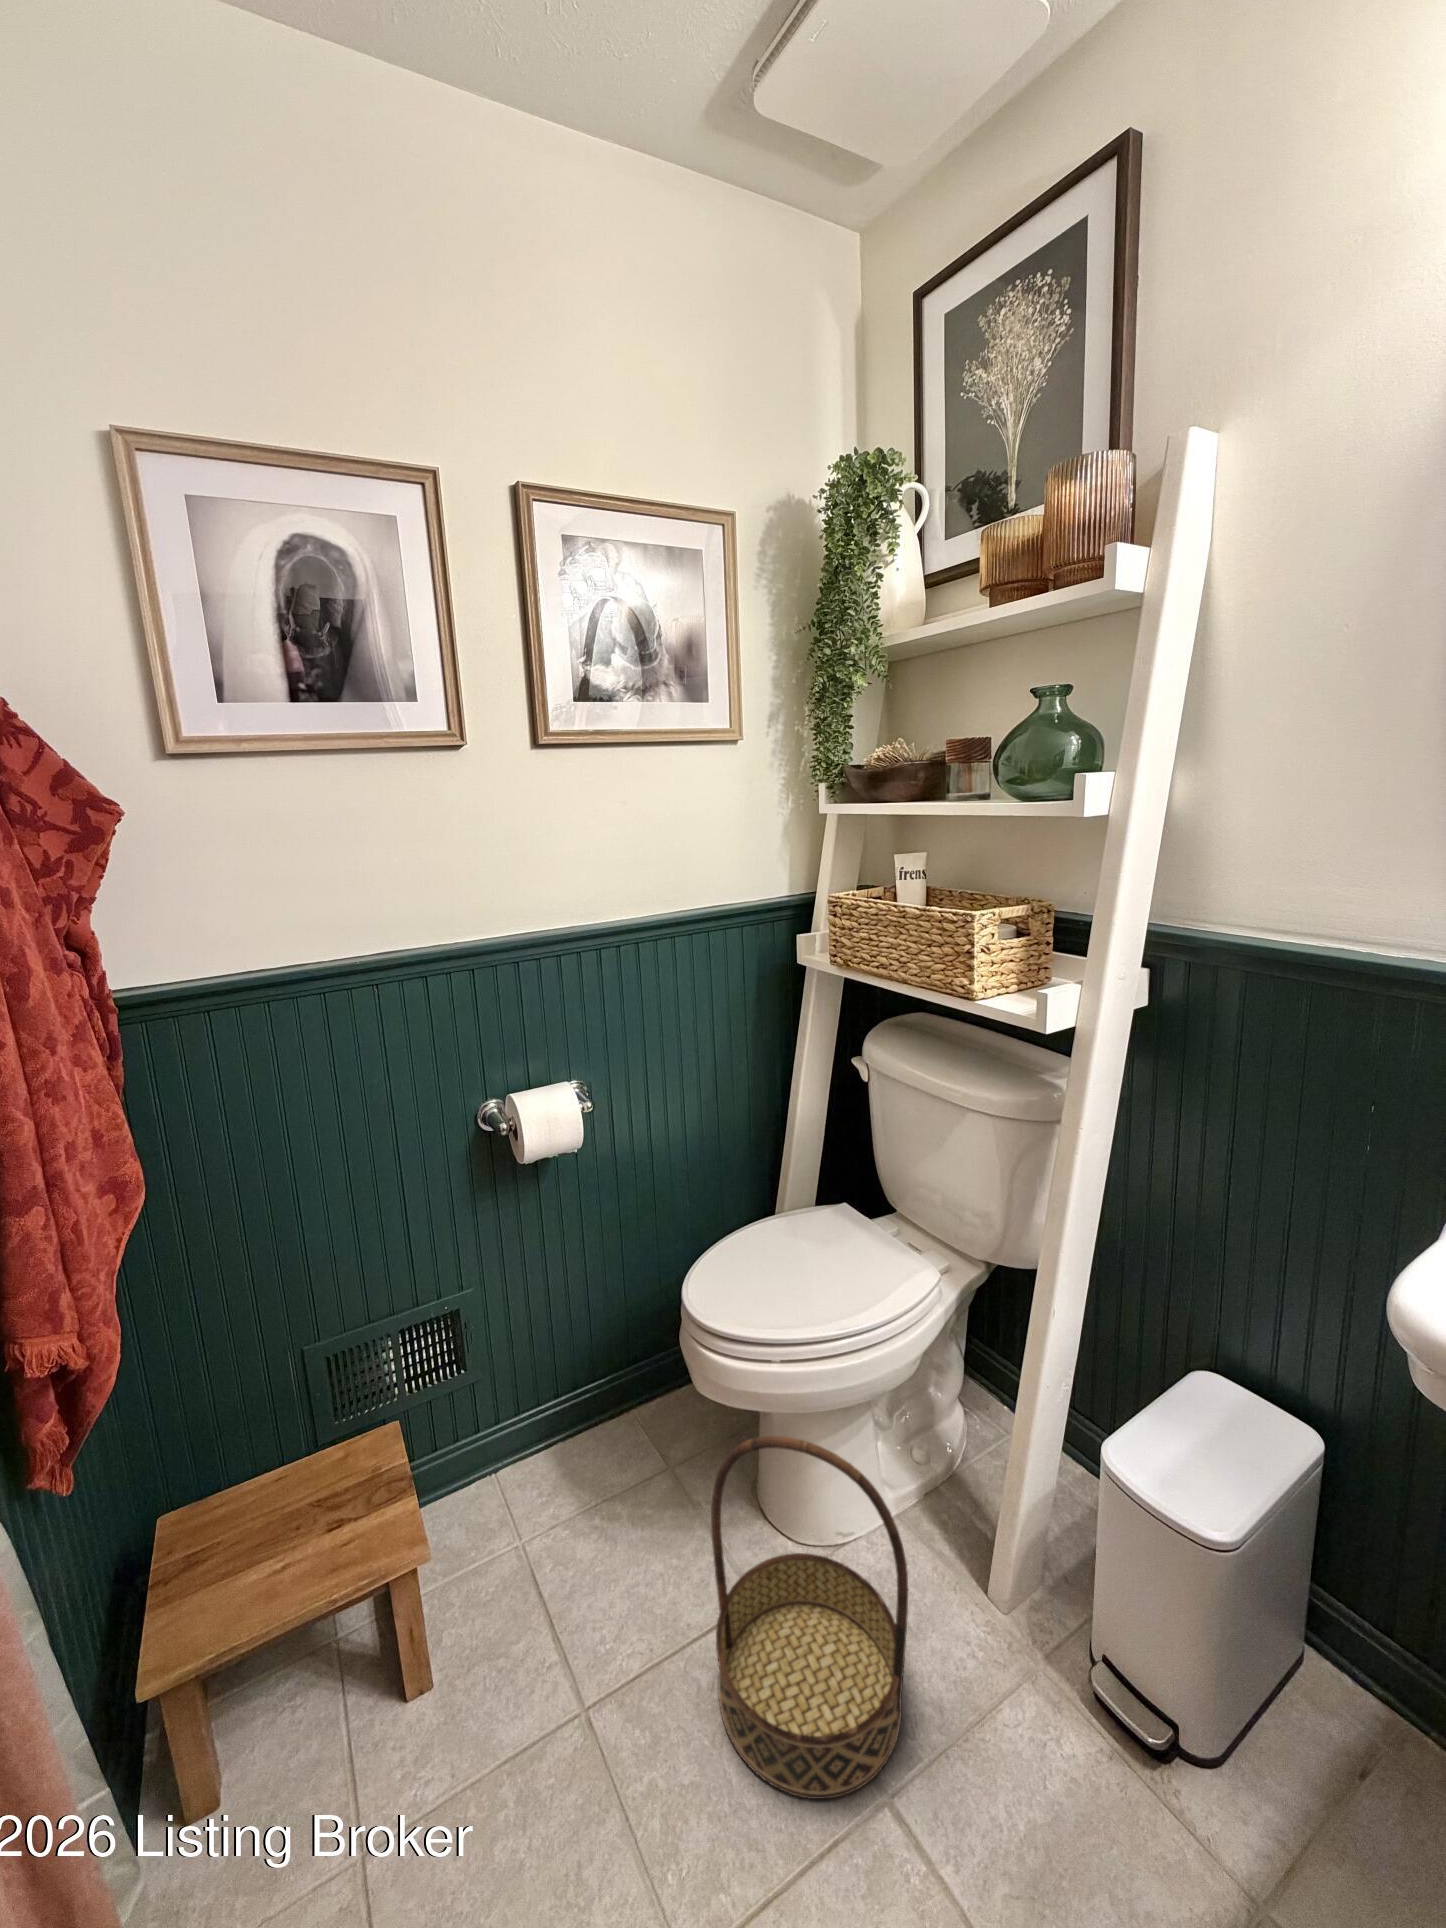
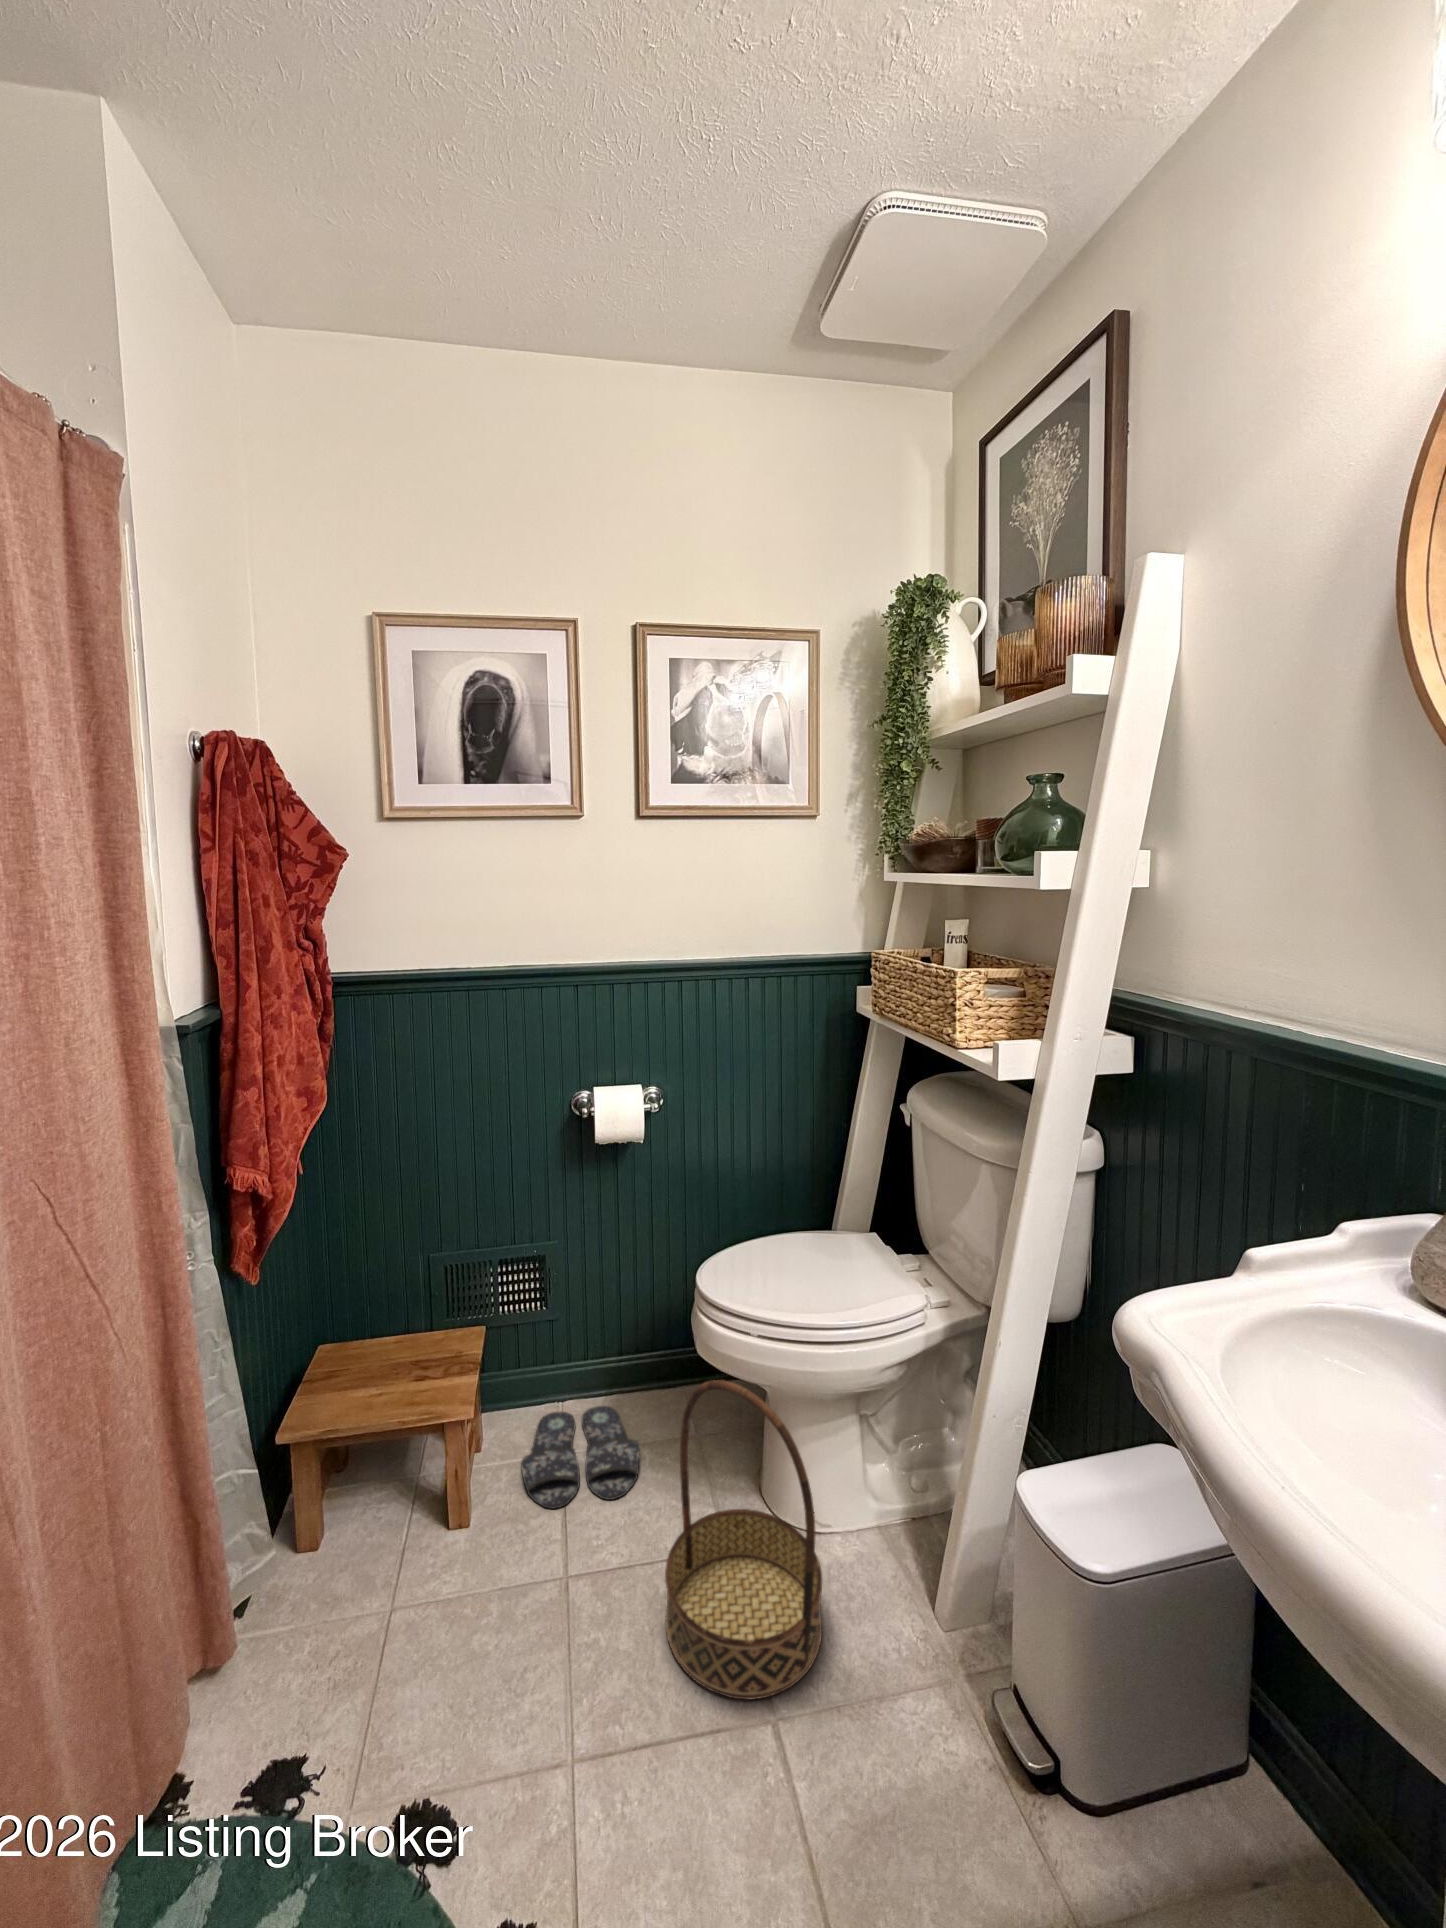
slippers: none [471,1462,620,1625] -> present [521,1406,639,1509]

